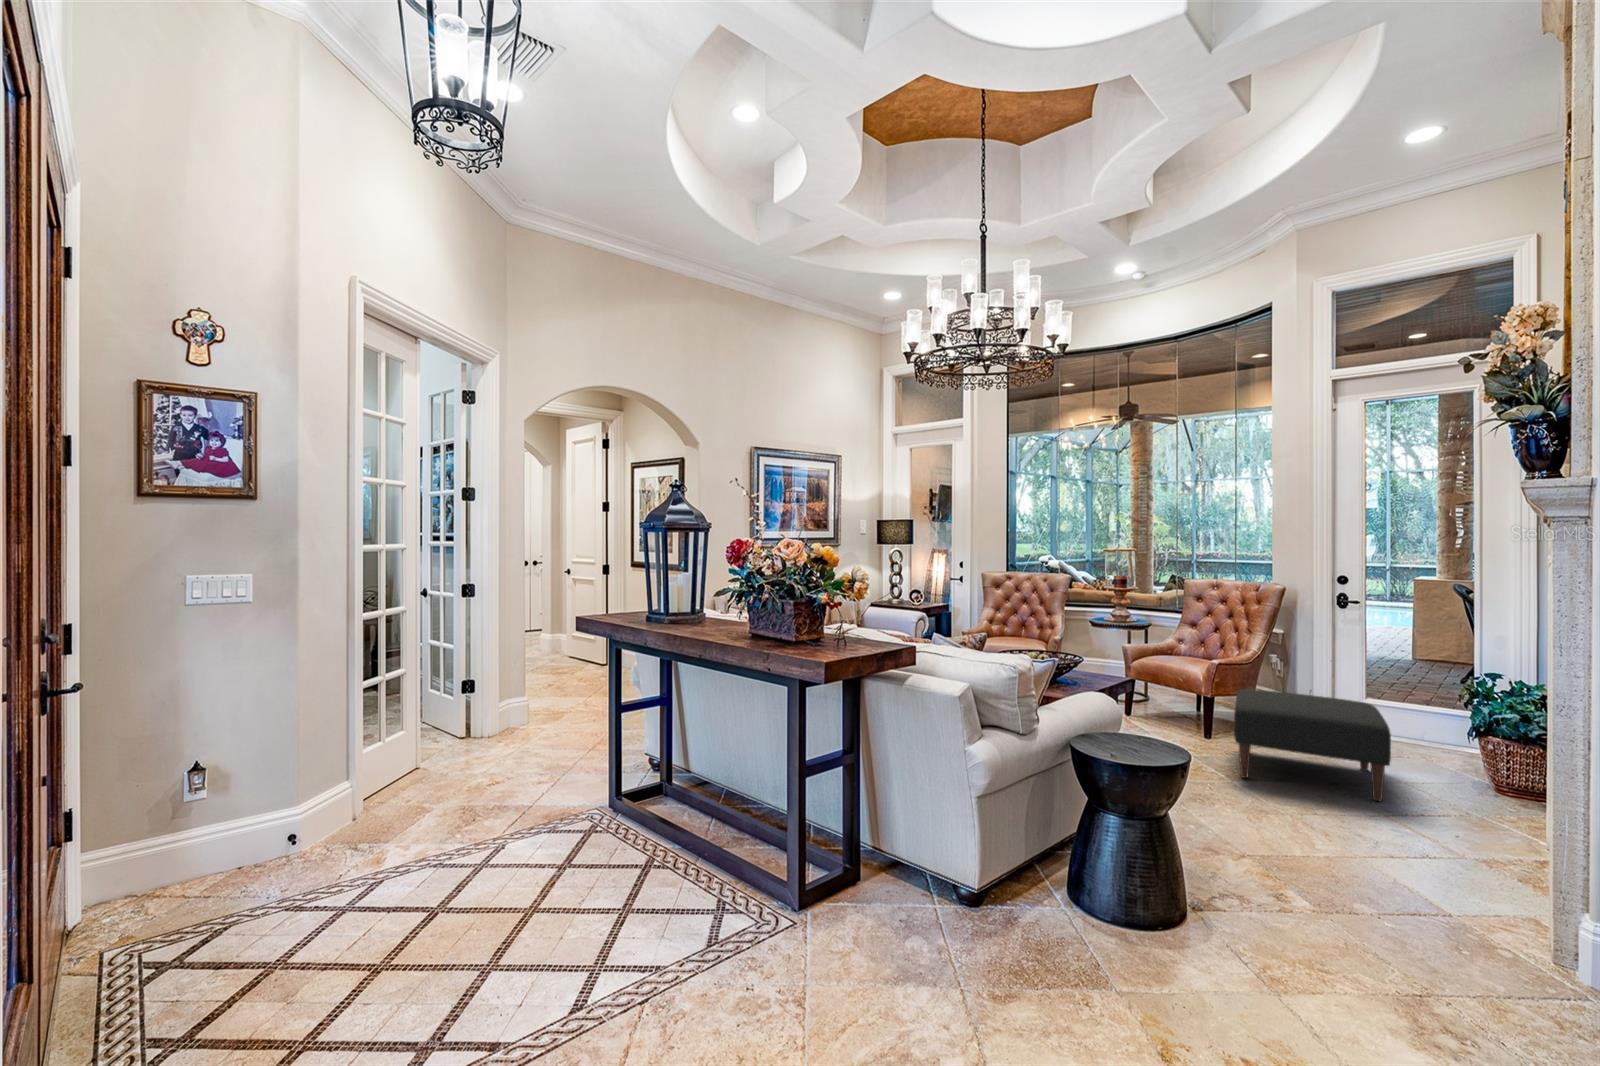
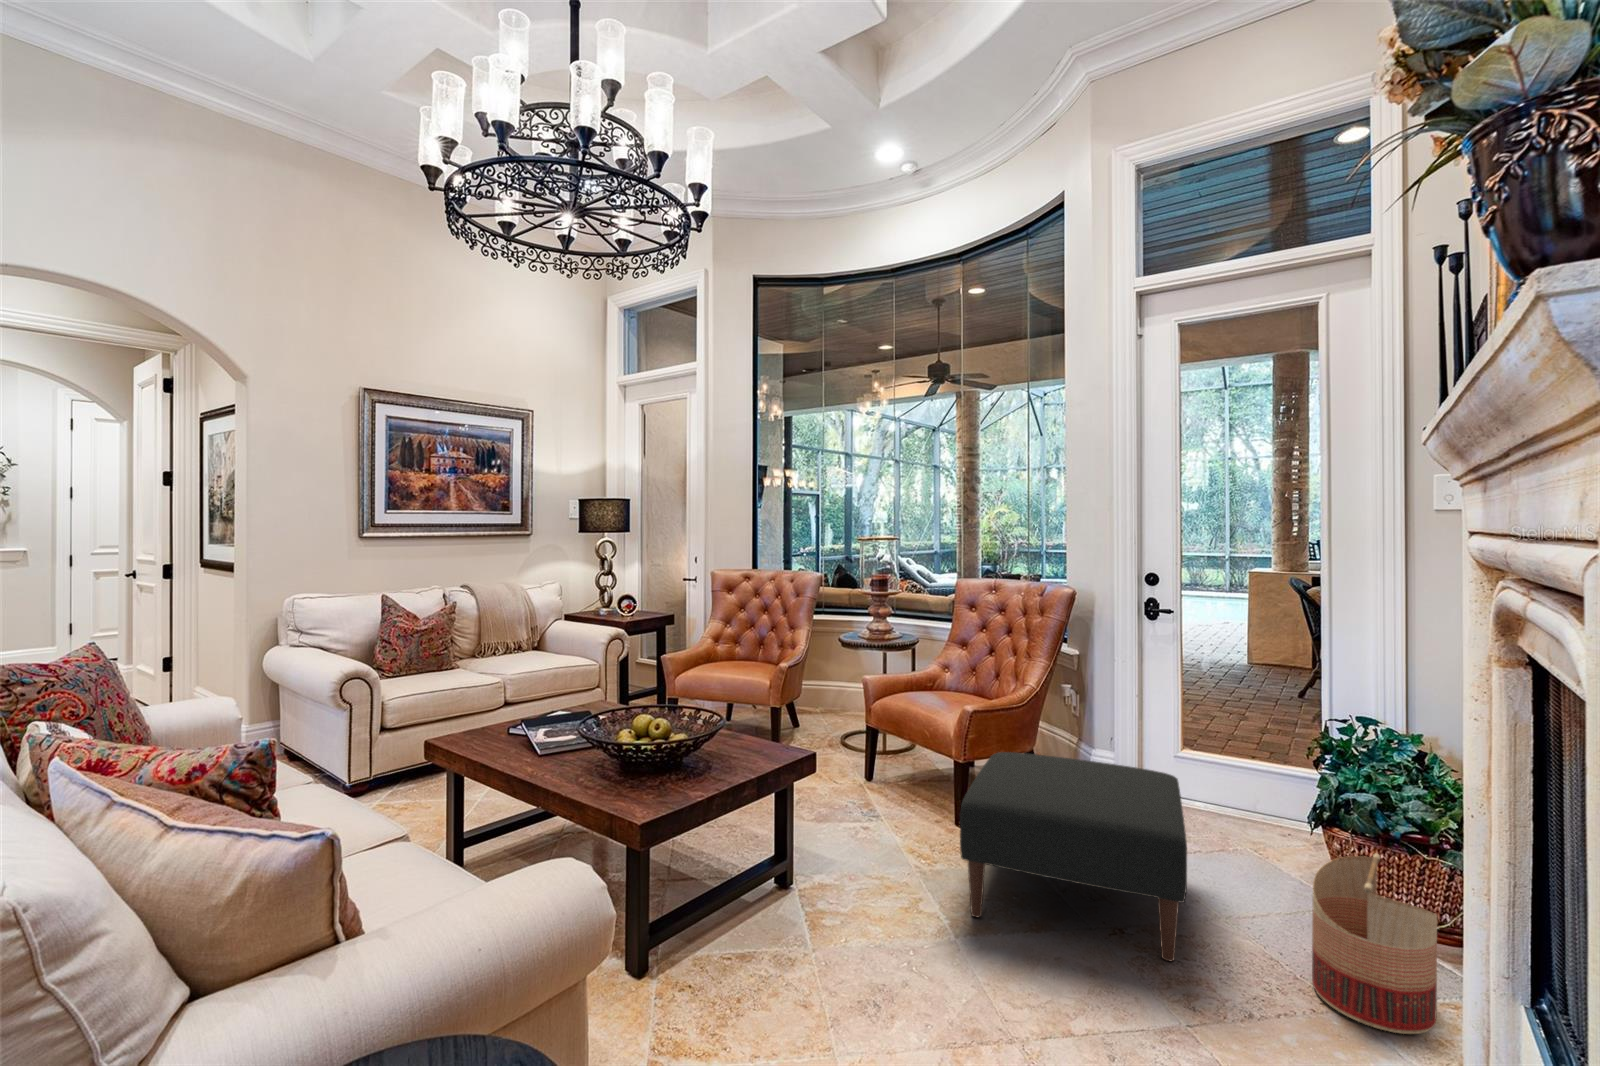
basket: none [1475,742,1557,835] -> present [1312,854,1437,1034]

